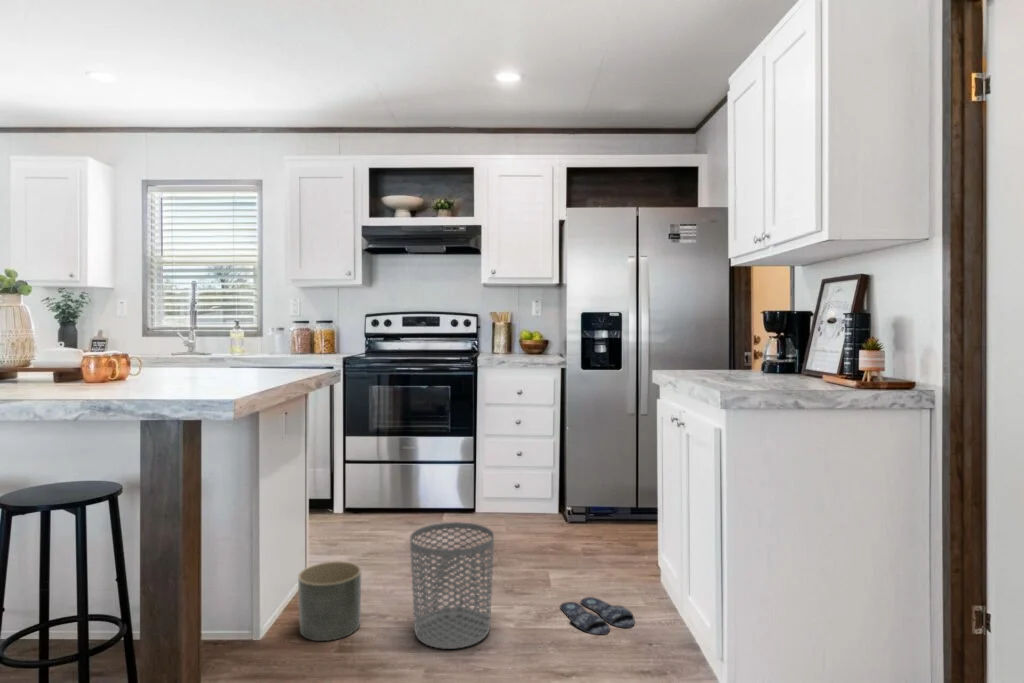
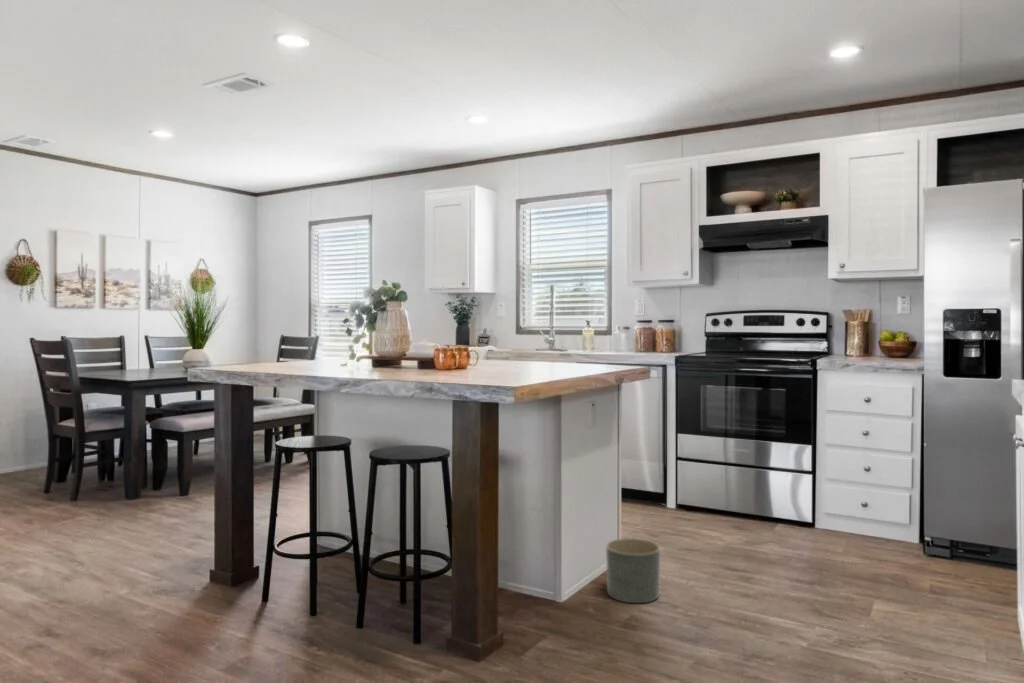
waste bin: present [410,522,494,649] -> none [699,519,782,635]
slippers: present [560,597,634,635] -> none [864,624,948,661]

